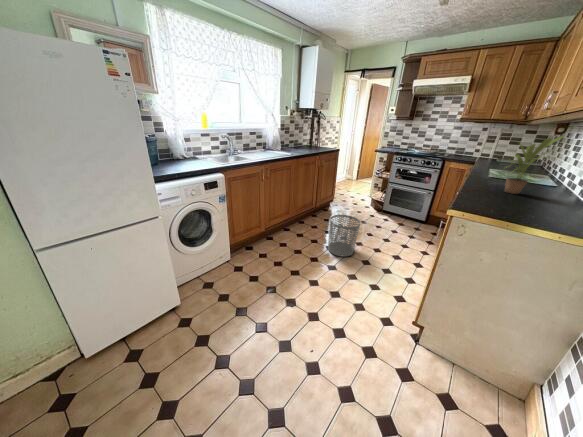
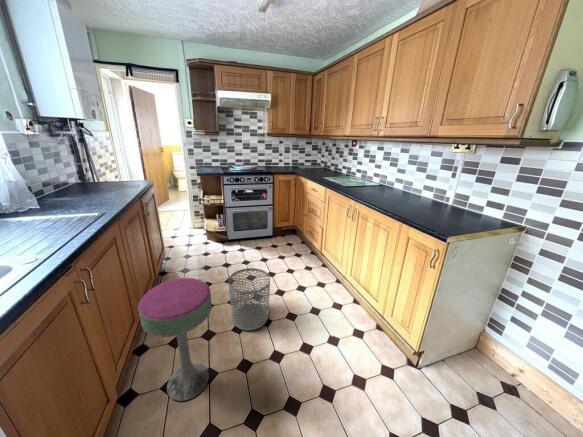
potted plant: present [505,136,563,194] -> none [371,152,410,199]
bar stool: none [272,193,306,256] -> present [138,278,212,401]

